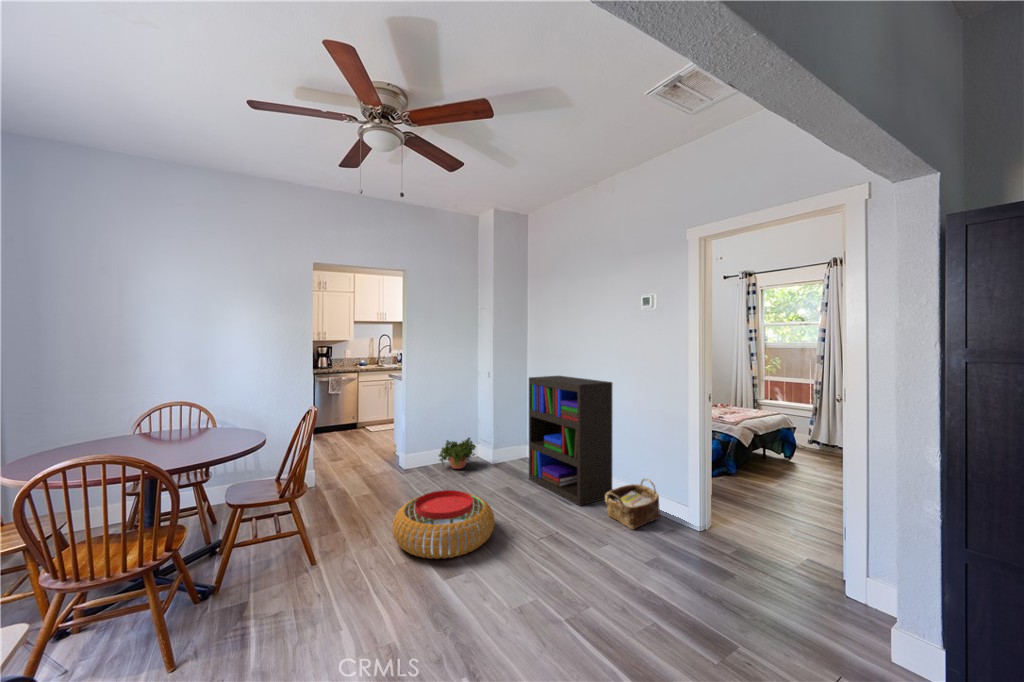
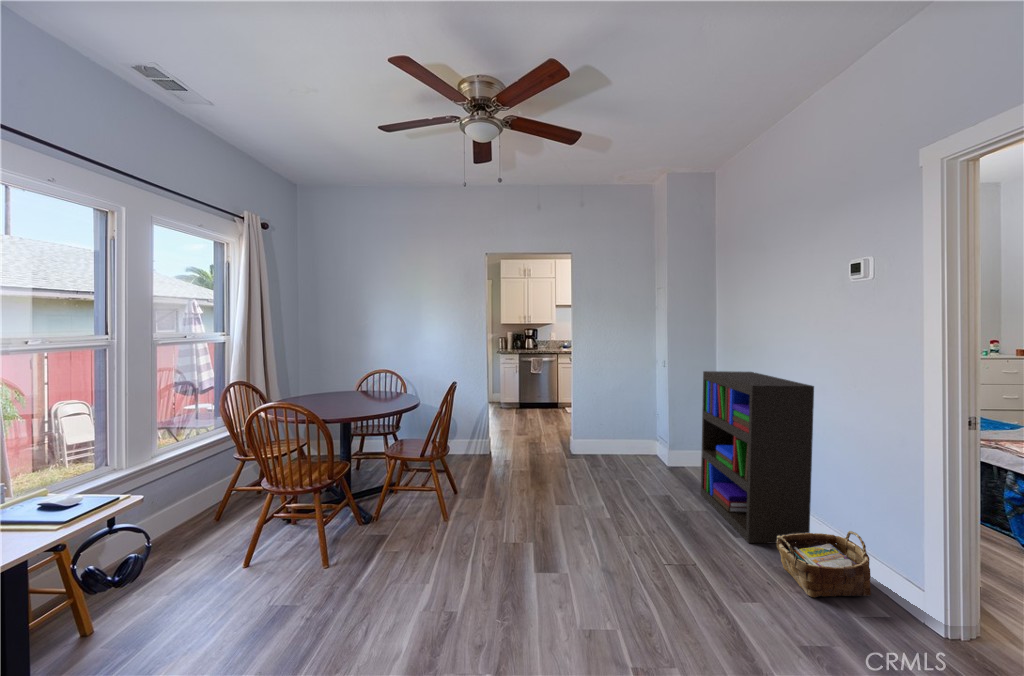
potted plant: present [439,438,476,469] -> none [604,432,648,469]
pouf: present [393,490,494,559] -> none [513,483,619,554]

